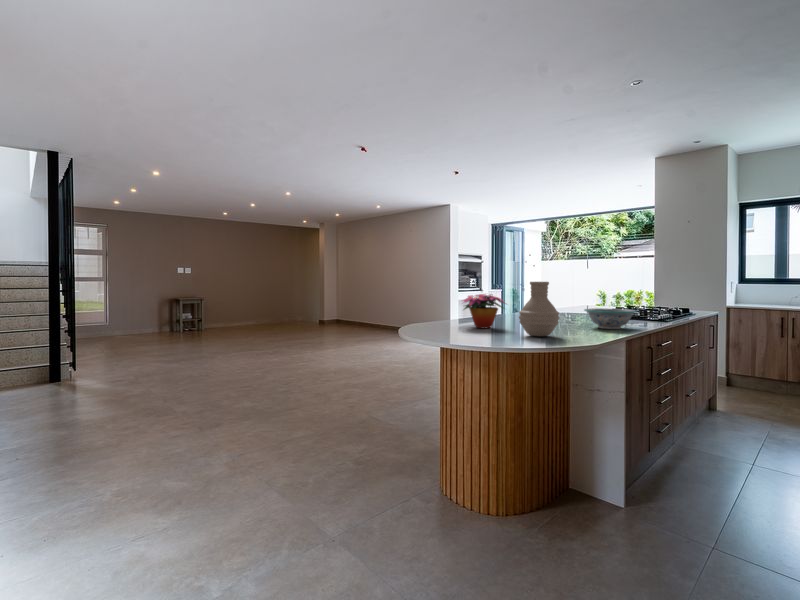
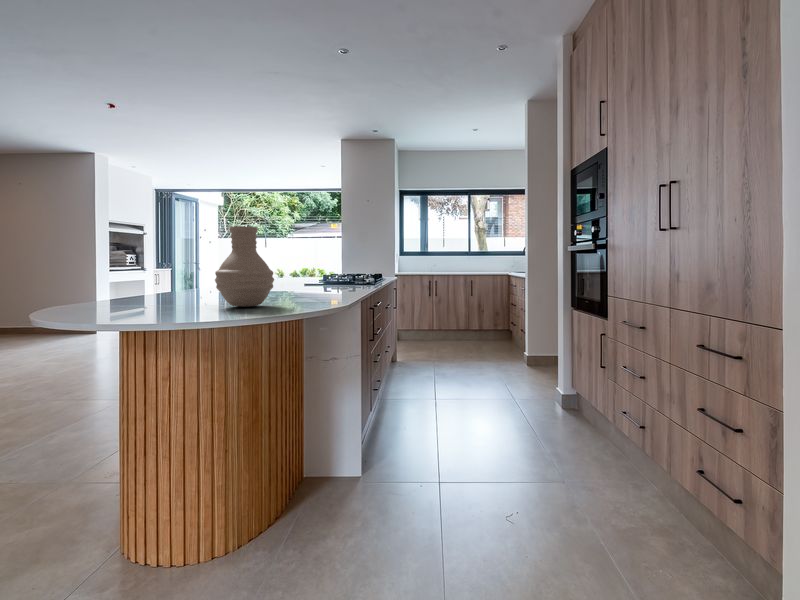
flower arrangement: present [463,294,504,328] -> none [108,249,198,303]
decorative bowl: present [584,308,637,329] -> none [295,271,353,295]

